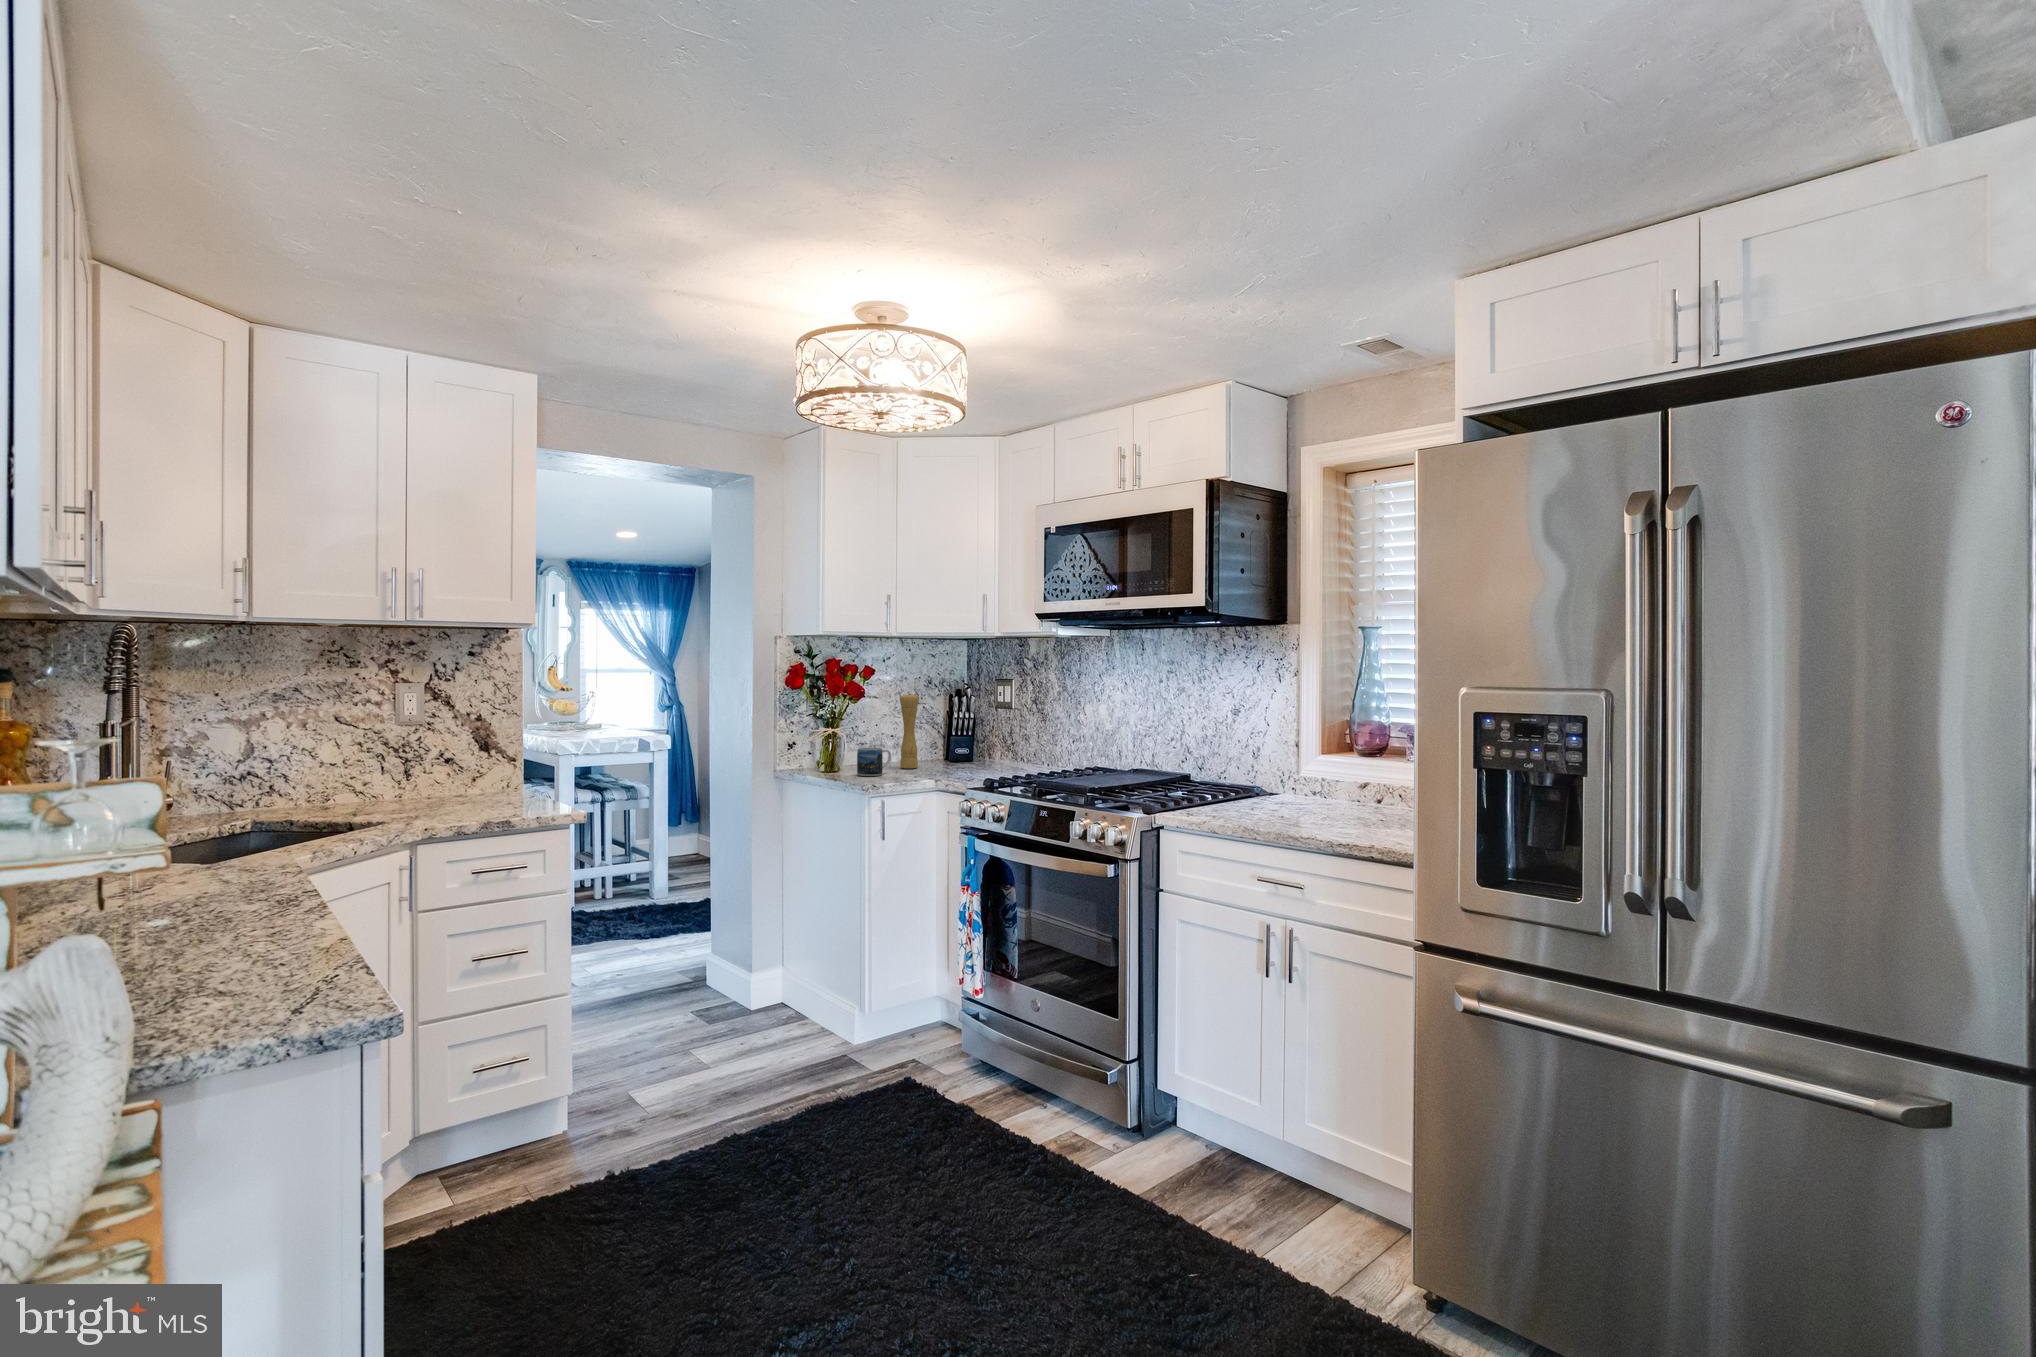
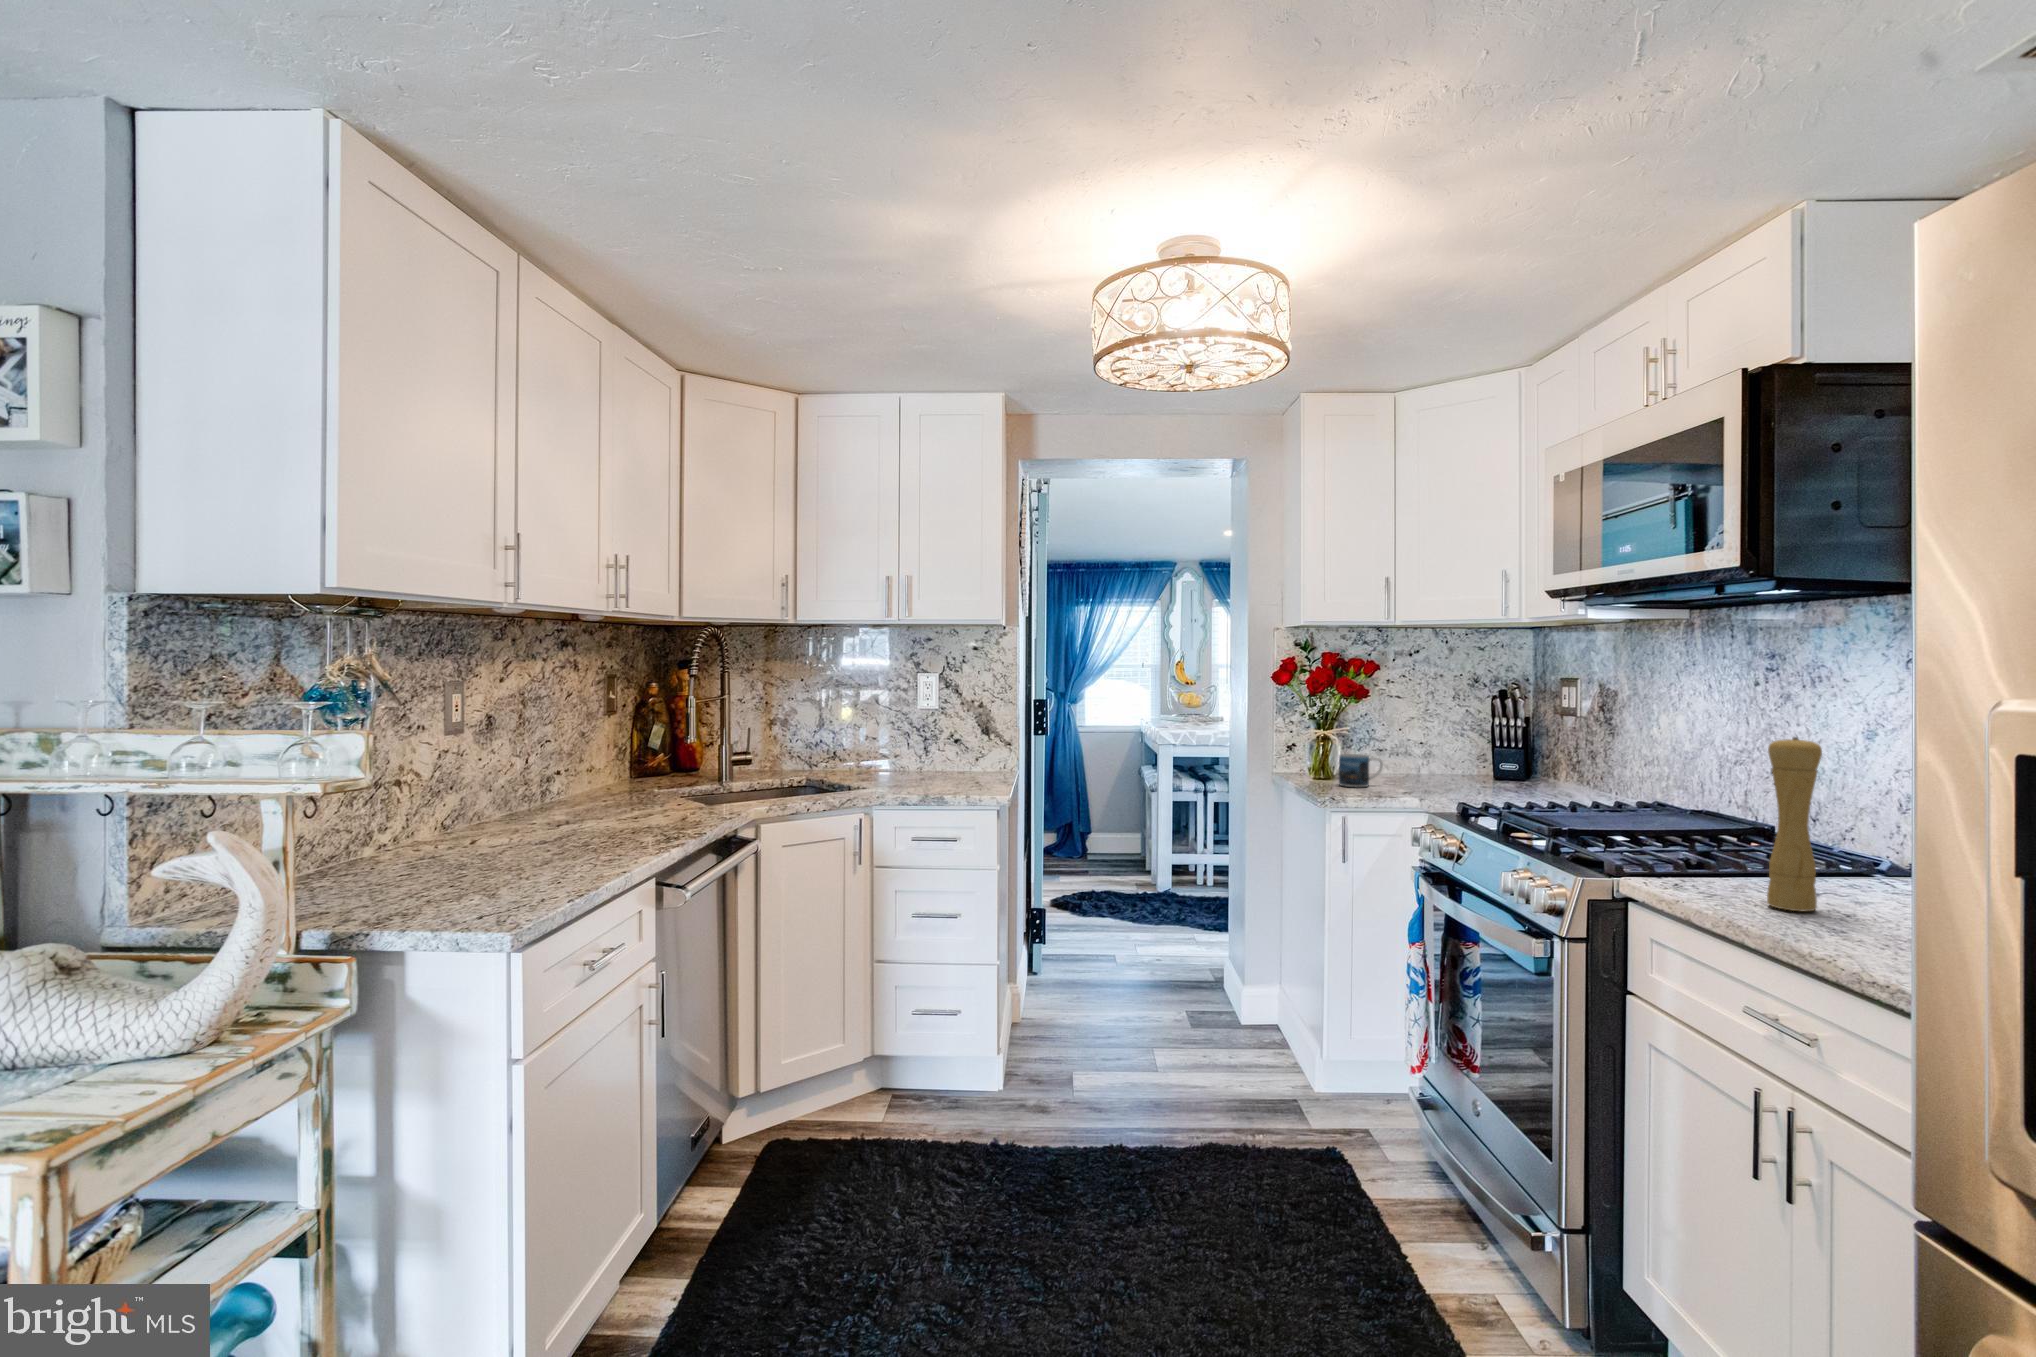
pepper mill: present [900,694,919,768] -> present [1767,737,1822,912]

